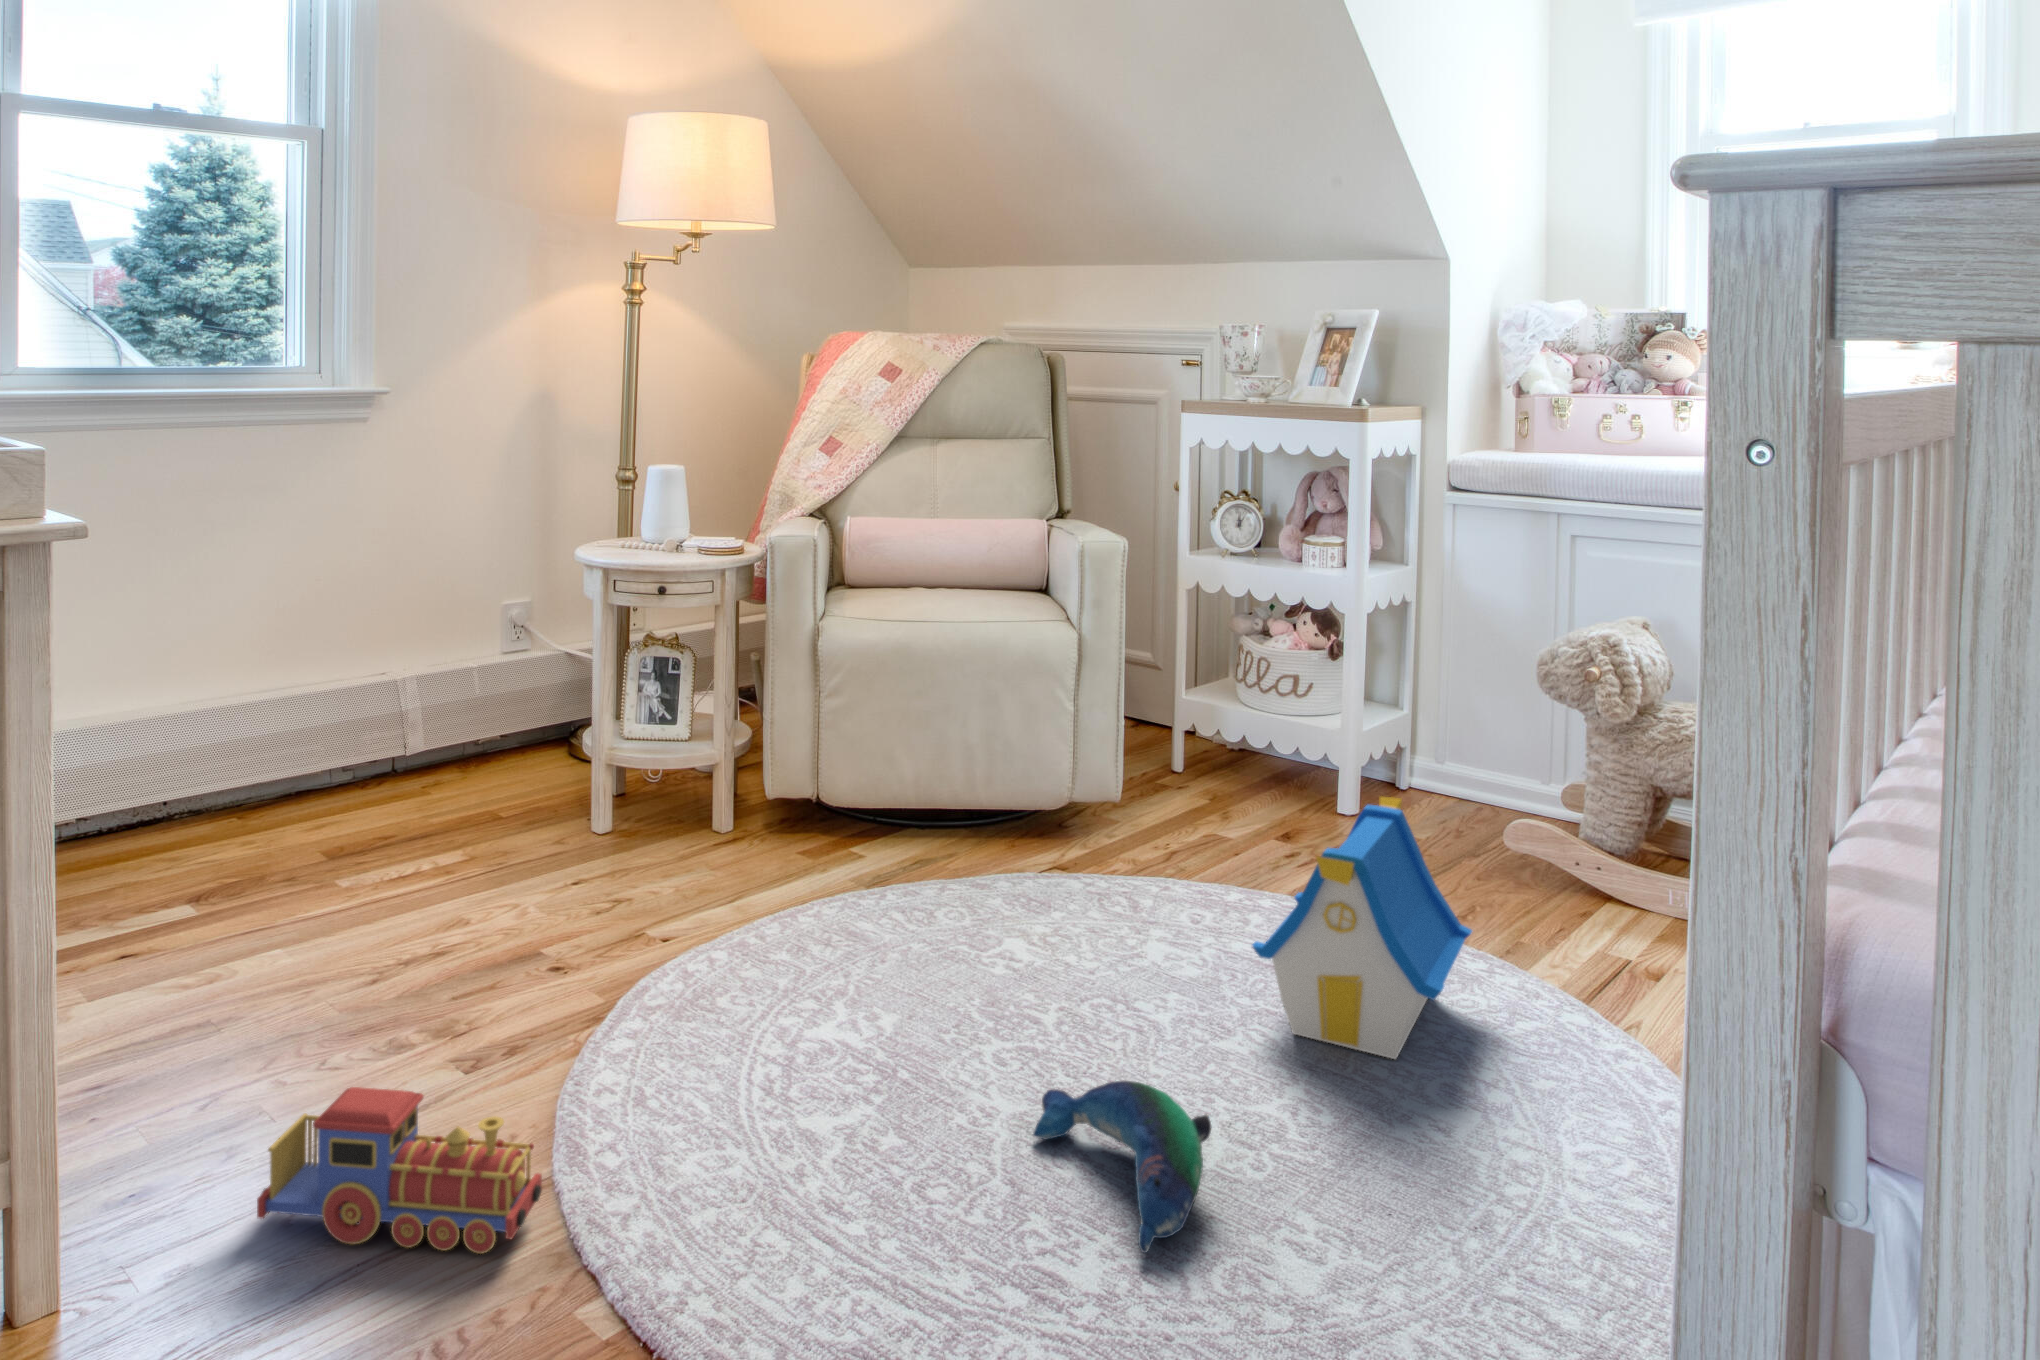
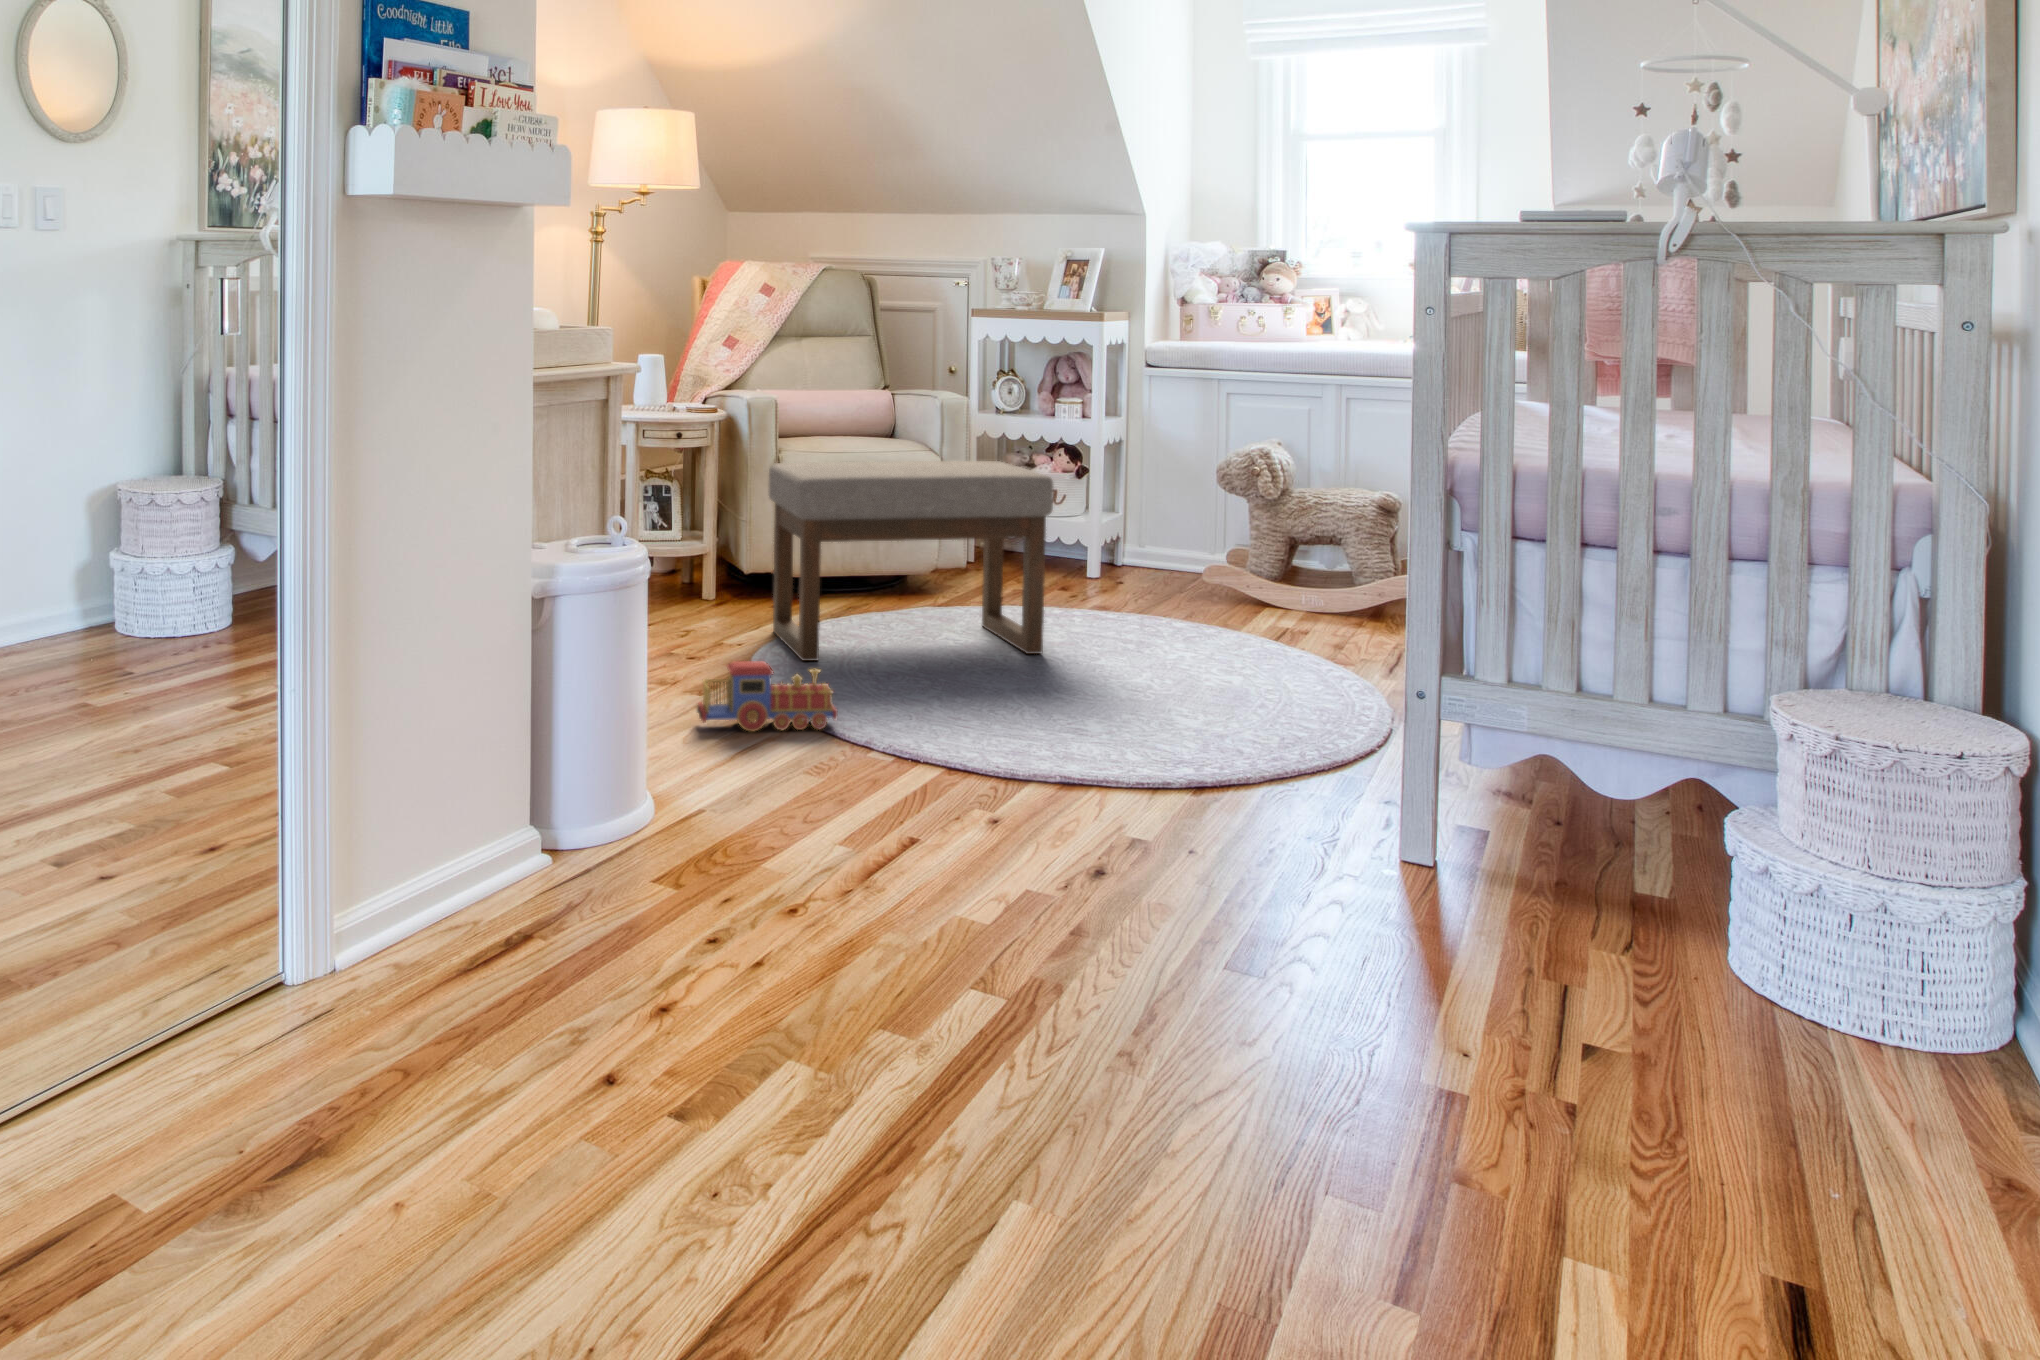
ottoman: none [674,651,1136,1023] -> present [769,461,1054,661]
toy house: present [1252,797,1472,1059] -> none [1109,533,1216,658]
plush toy: present [1033,1081,1211,1253] -> none [1036,653,1137,711]

